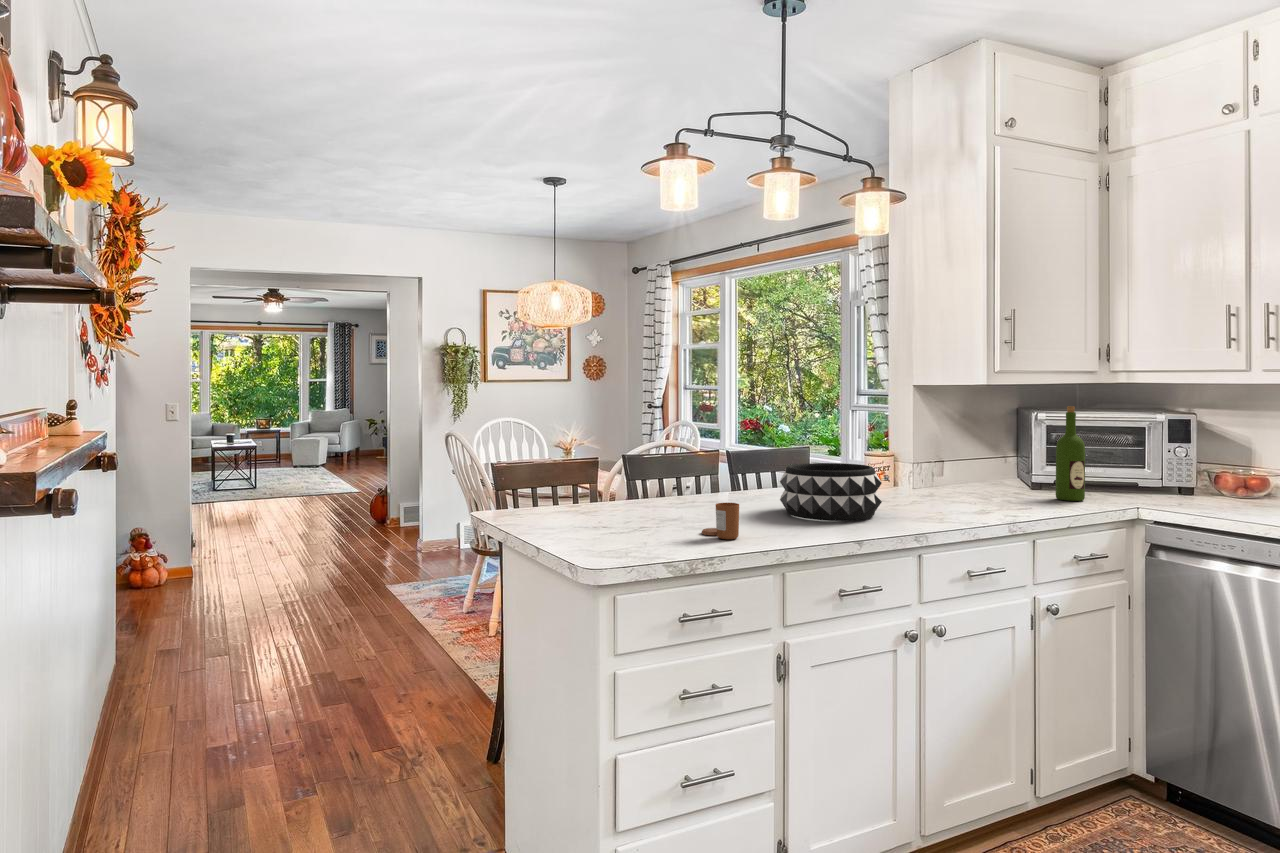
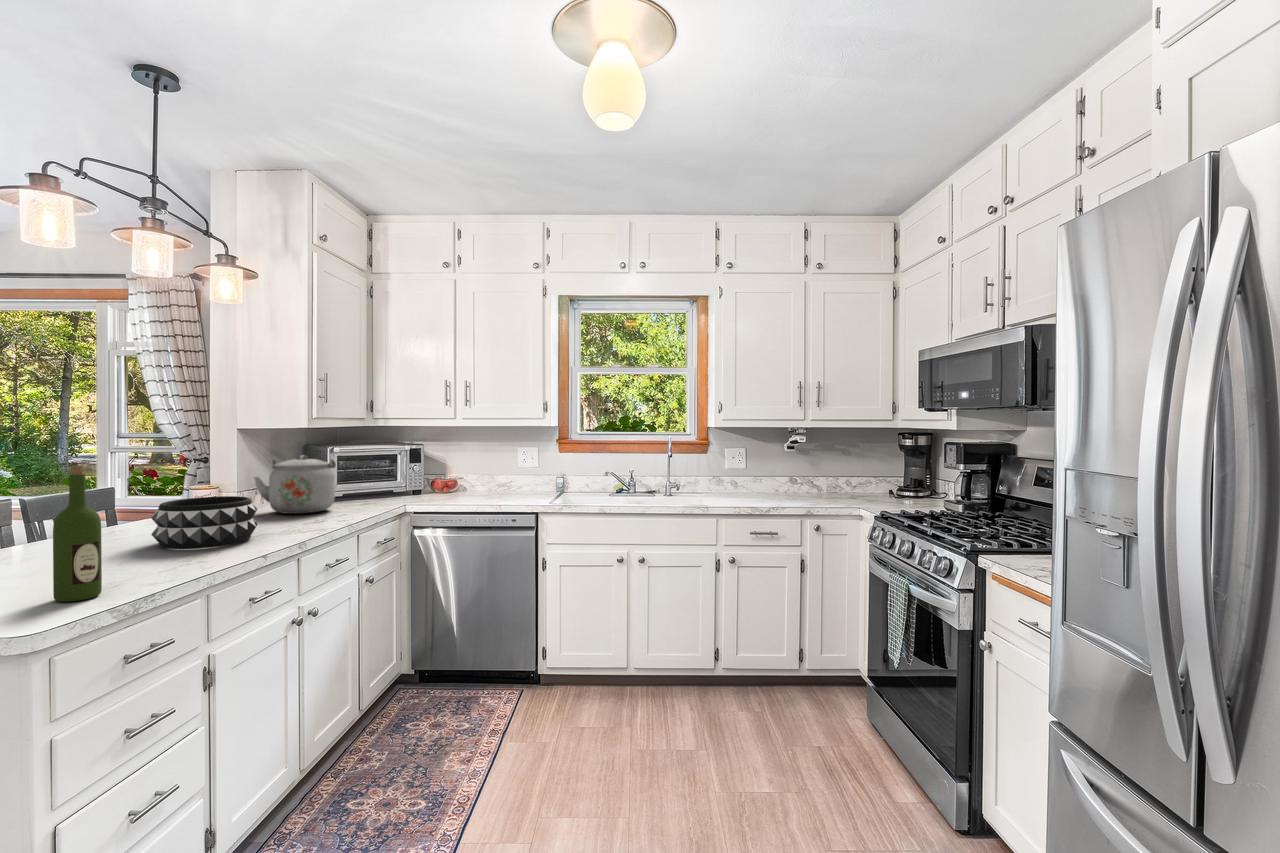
wine bottle: present [1056,406,1085,501] -> present [53,466,102,602]
kettle: none [919,421,1027,499] -> present [254,455,336,514]
candle: present [702,503,739,539] -> none [103,544,157,580]

